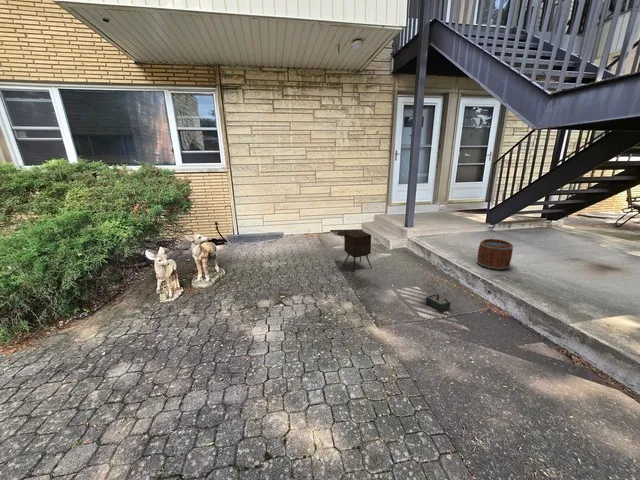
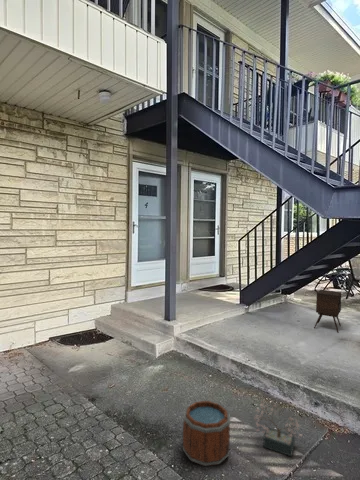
side table: present [343,231,372,272] -> present [314,290,341,332]
bucket: present [477,239,513,270] -> present [183,401,230,466]

